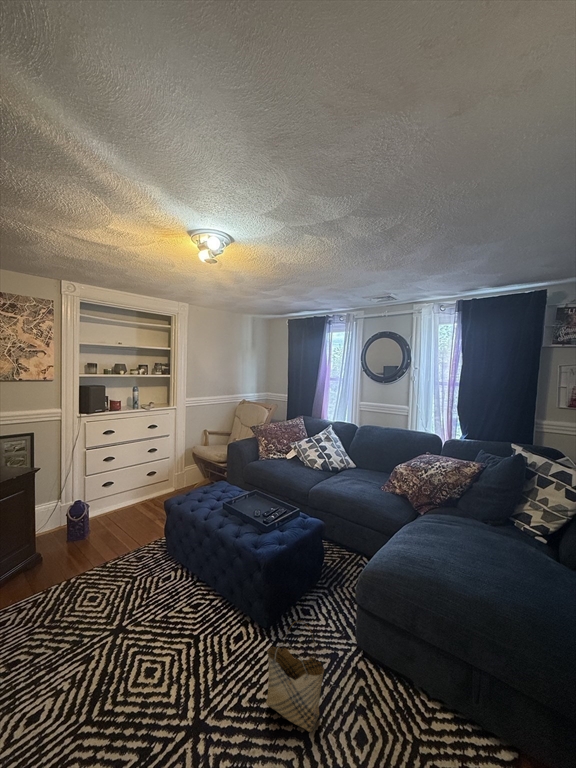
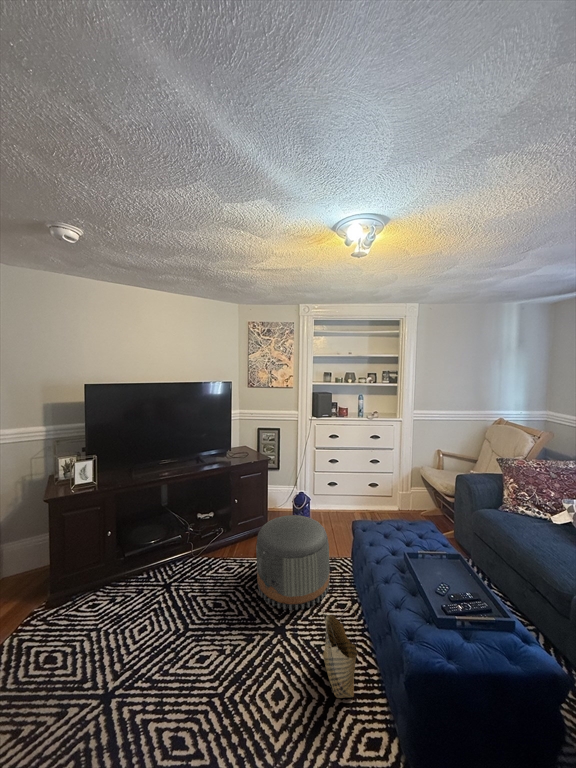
pouf: none [105,557,215,711] -> present [256,515,330,610]

